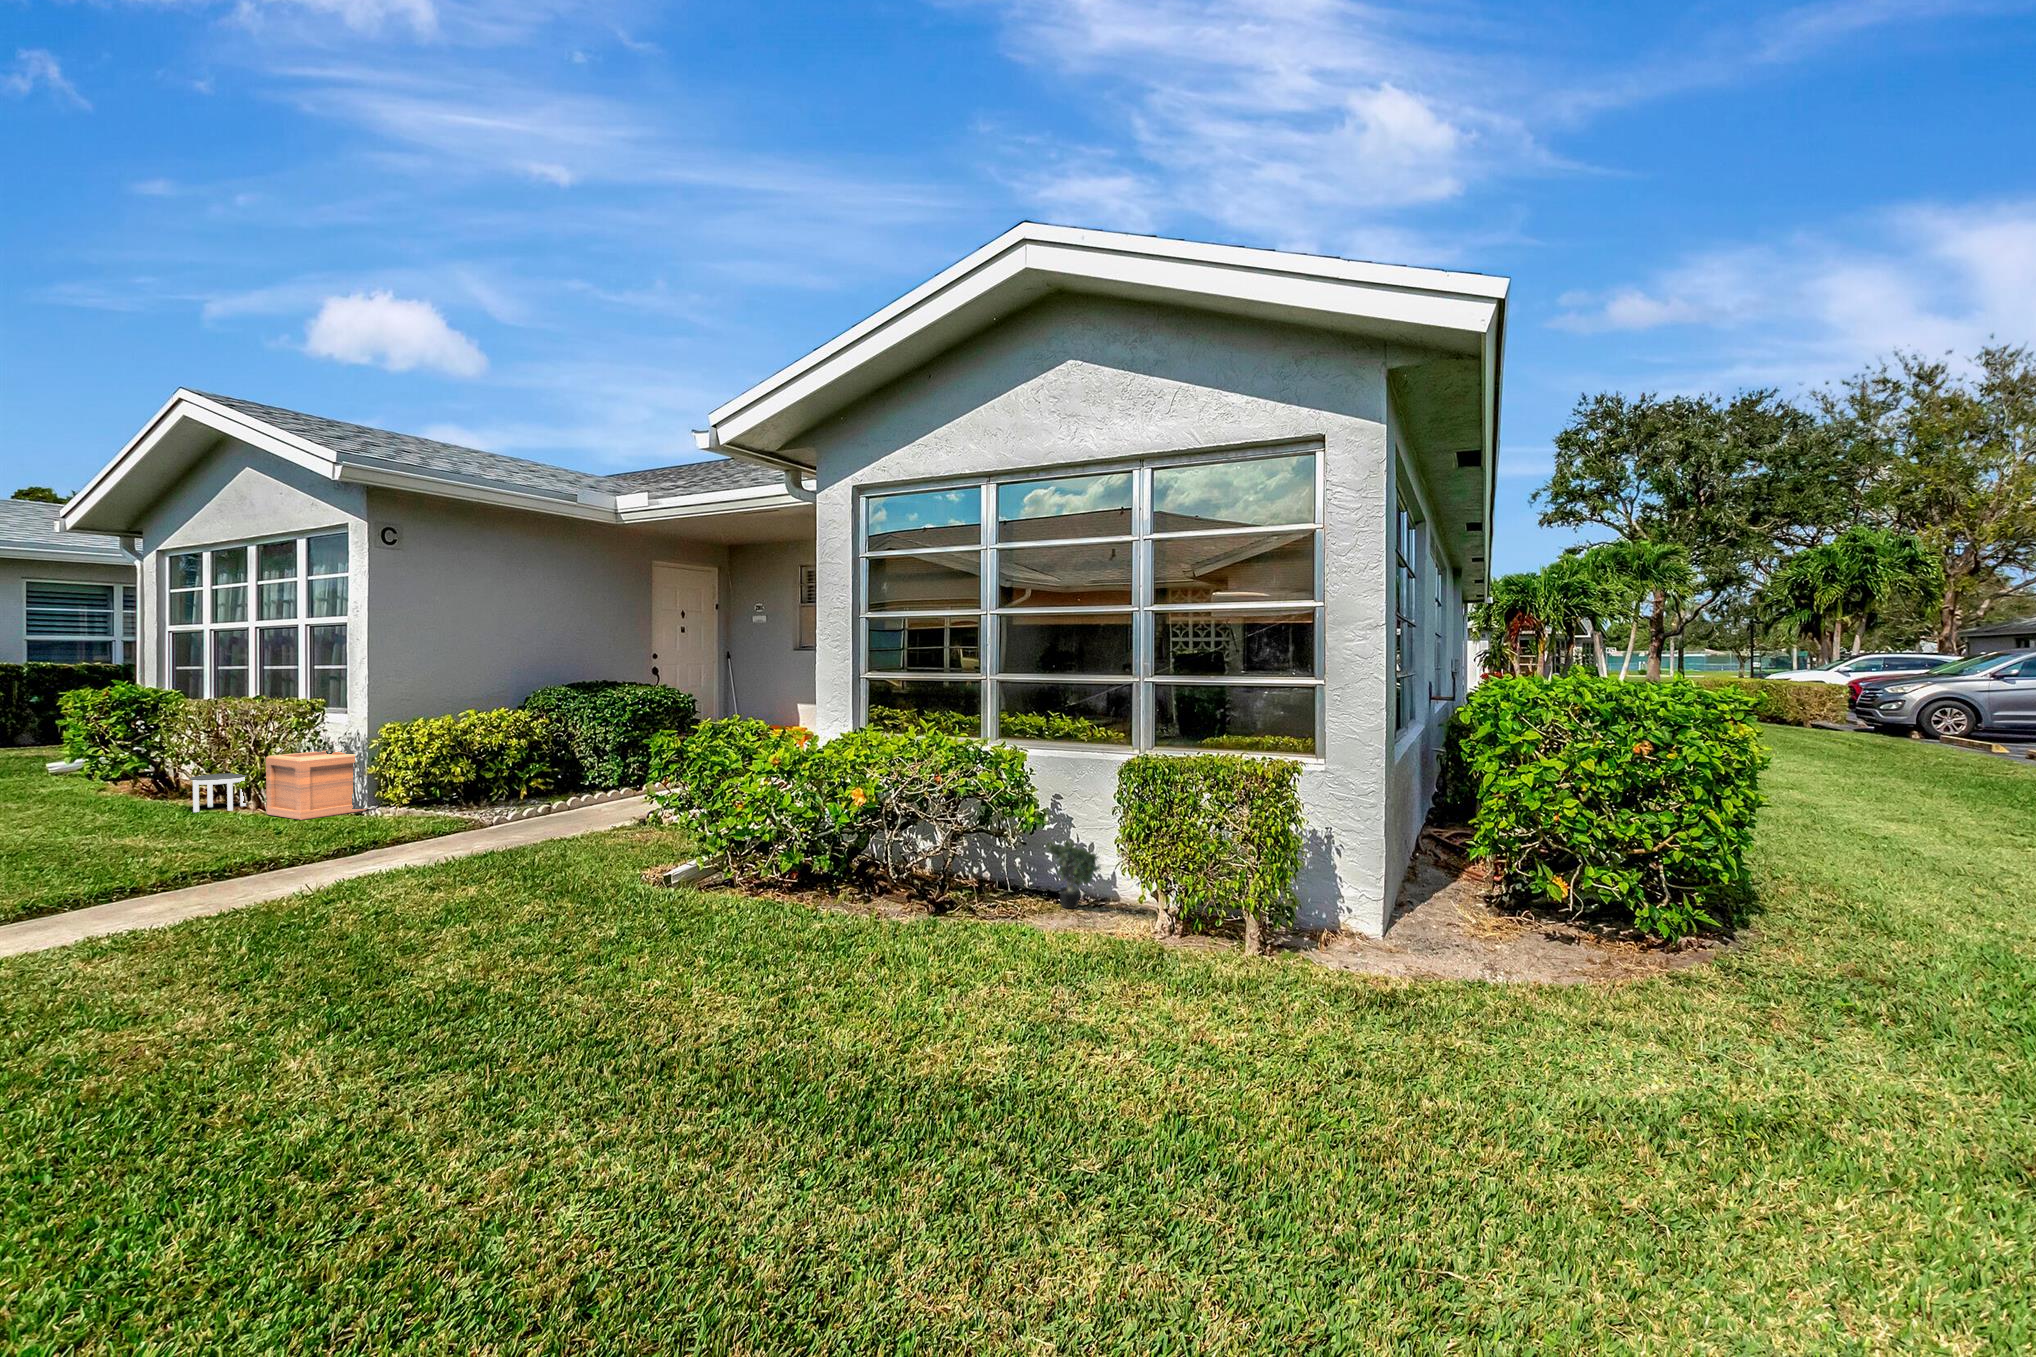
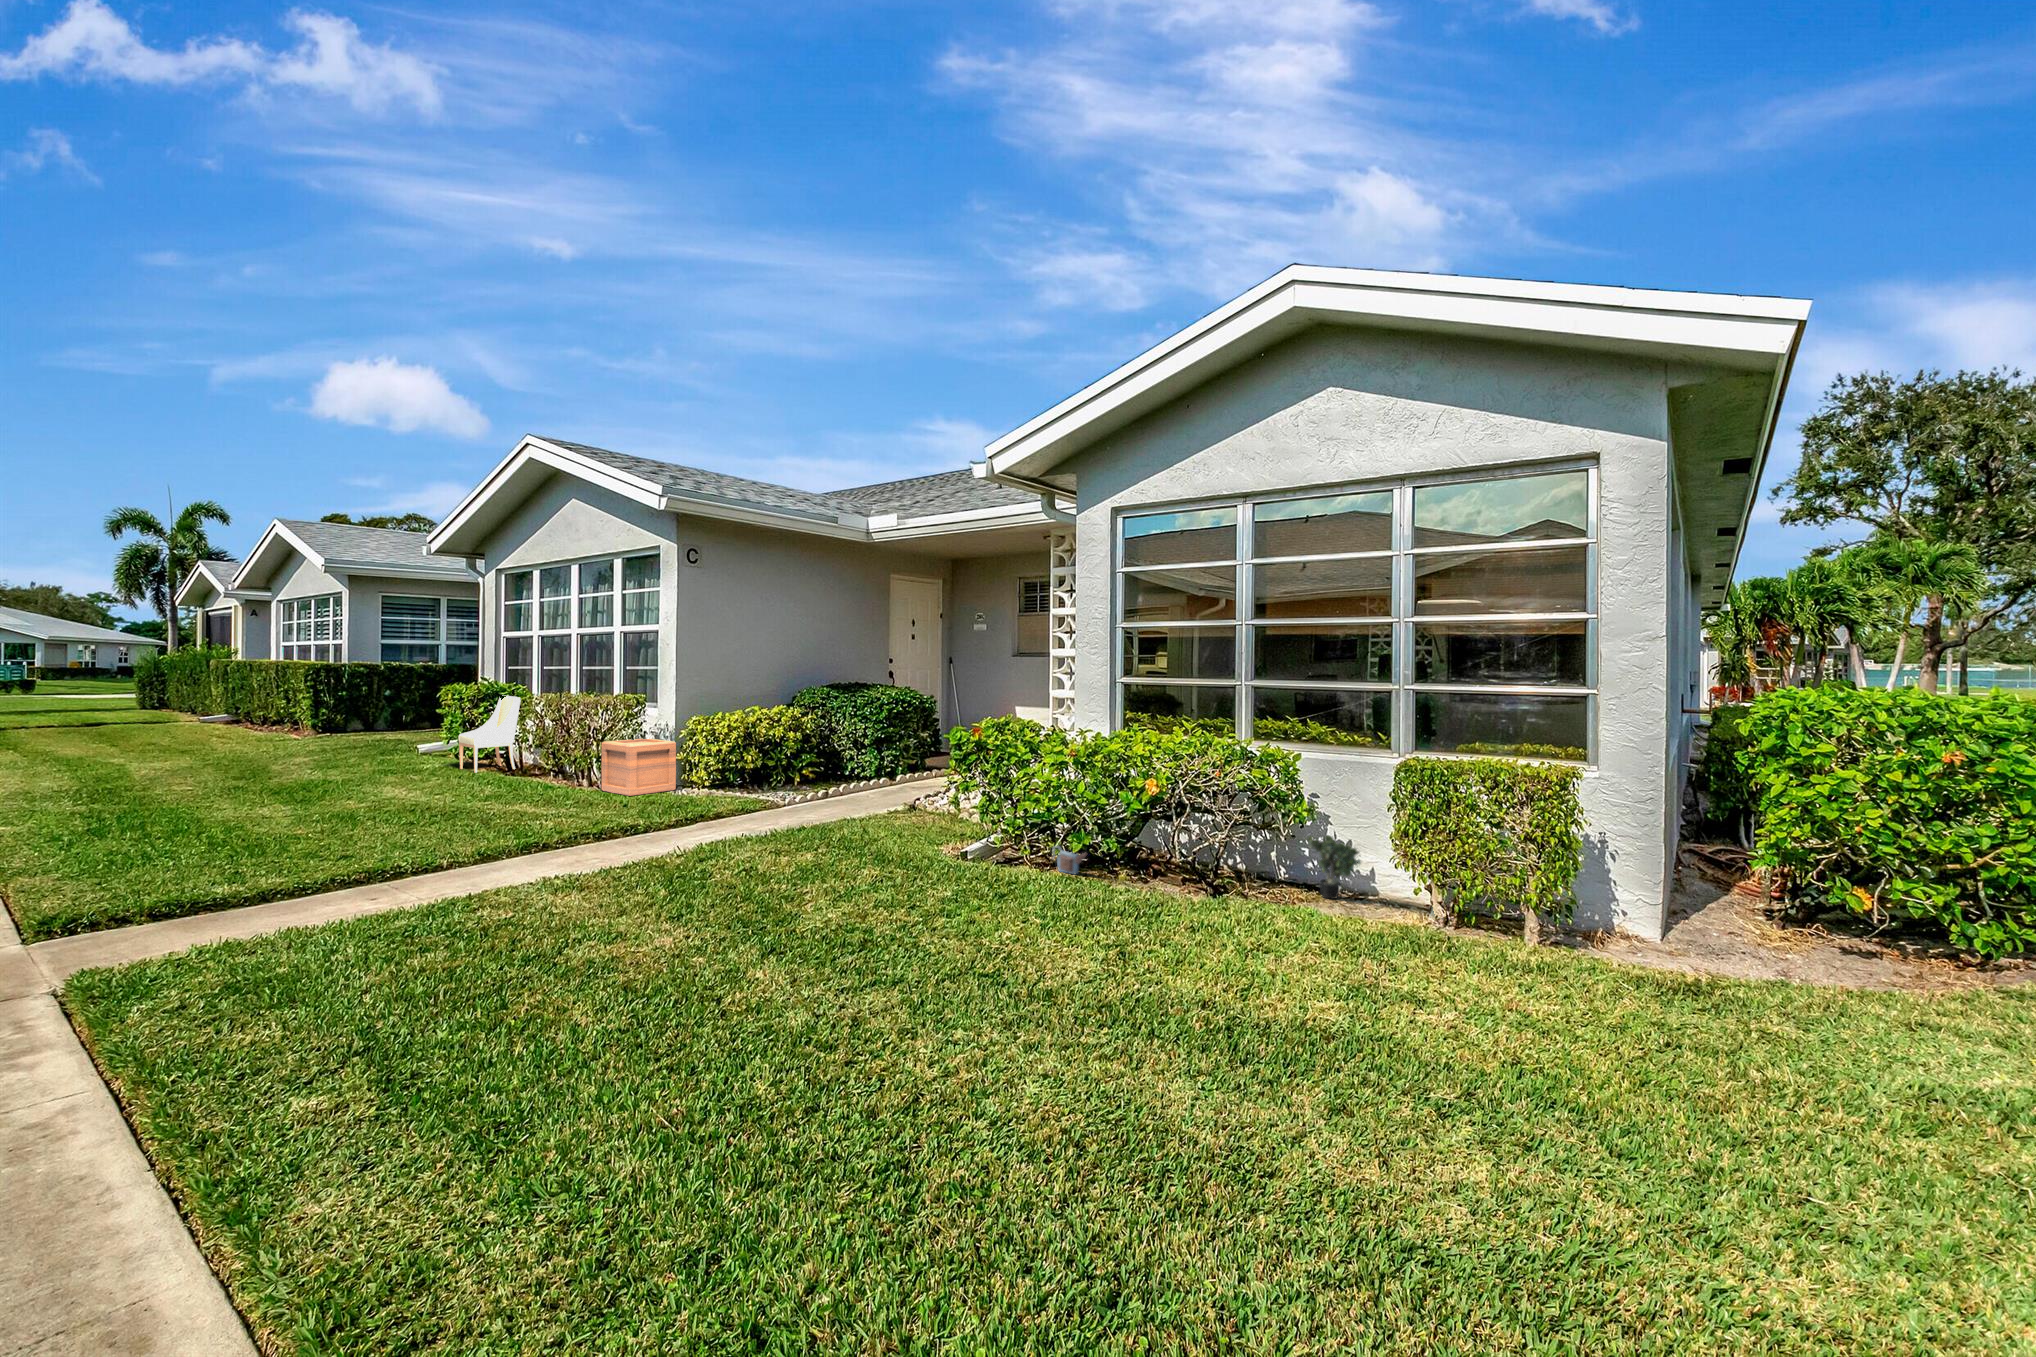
chair: none [86,702,174,797] -> present [458,696,521,773]
round table: present [190,773,247,812] -> none [543,756,584,787]
watering can: none [777,862,815,895] -> present [1052,845,1087,874]

